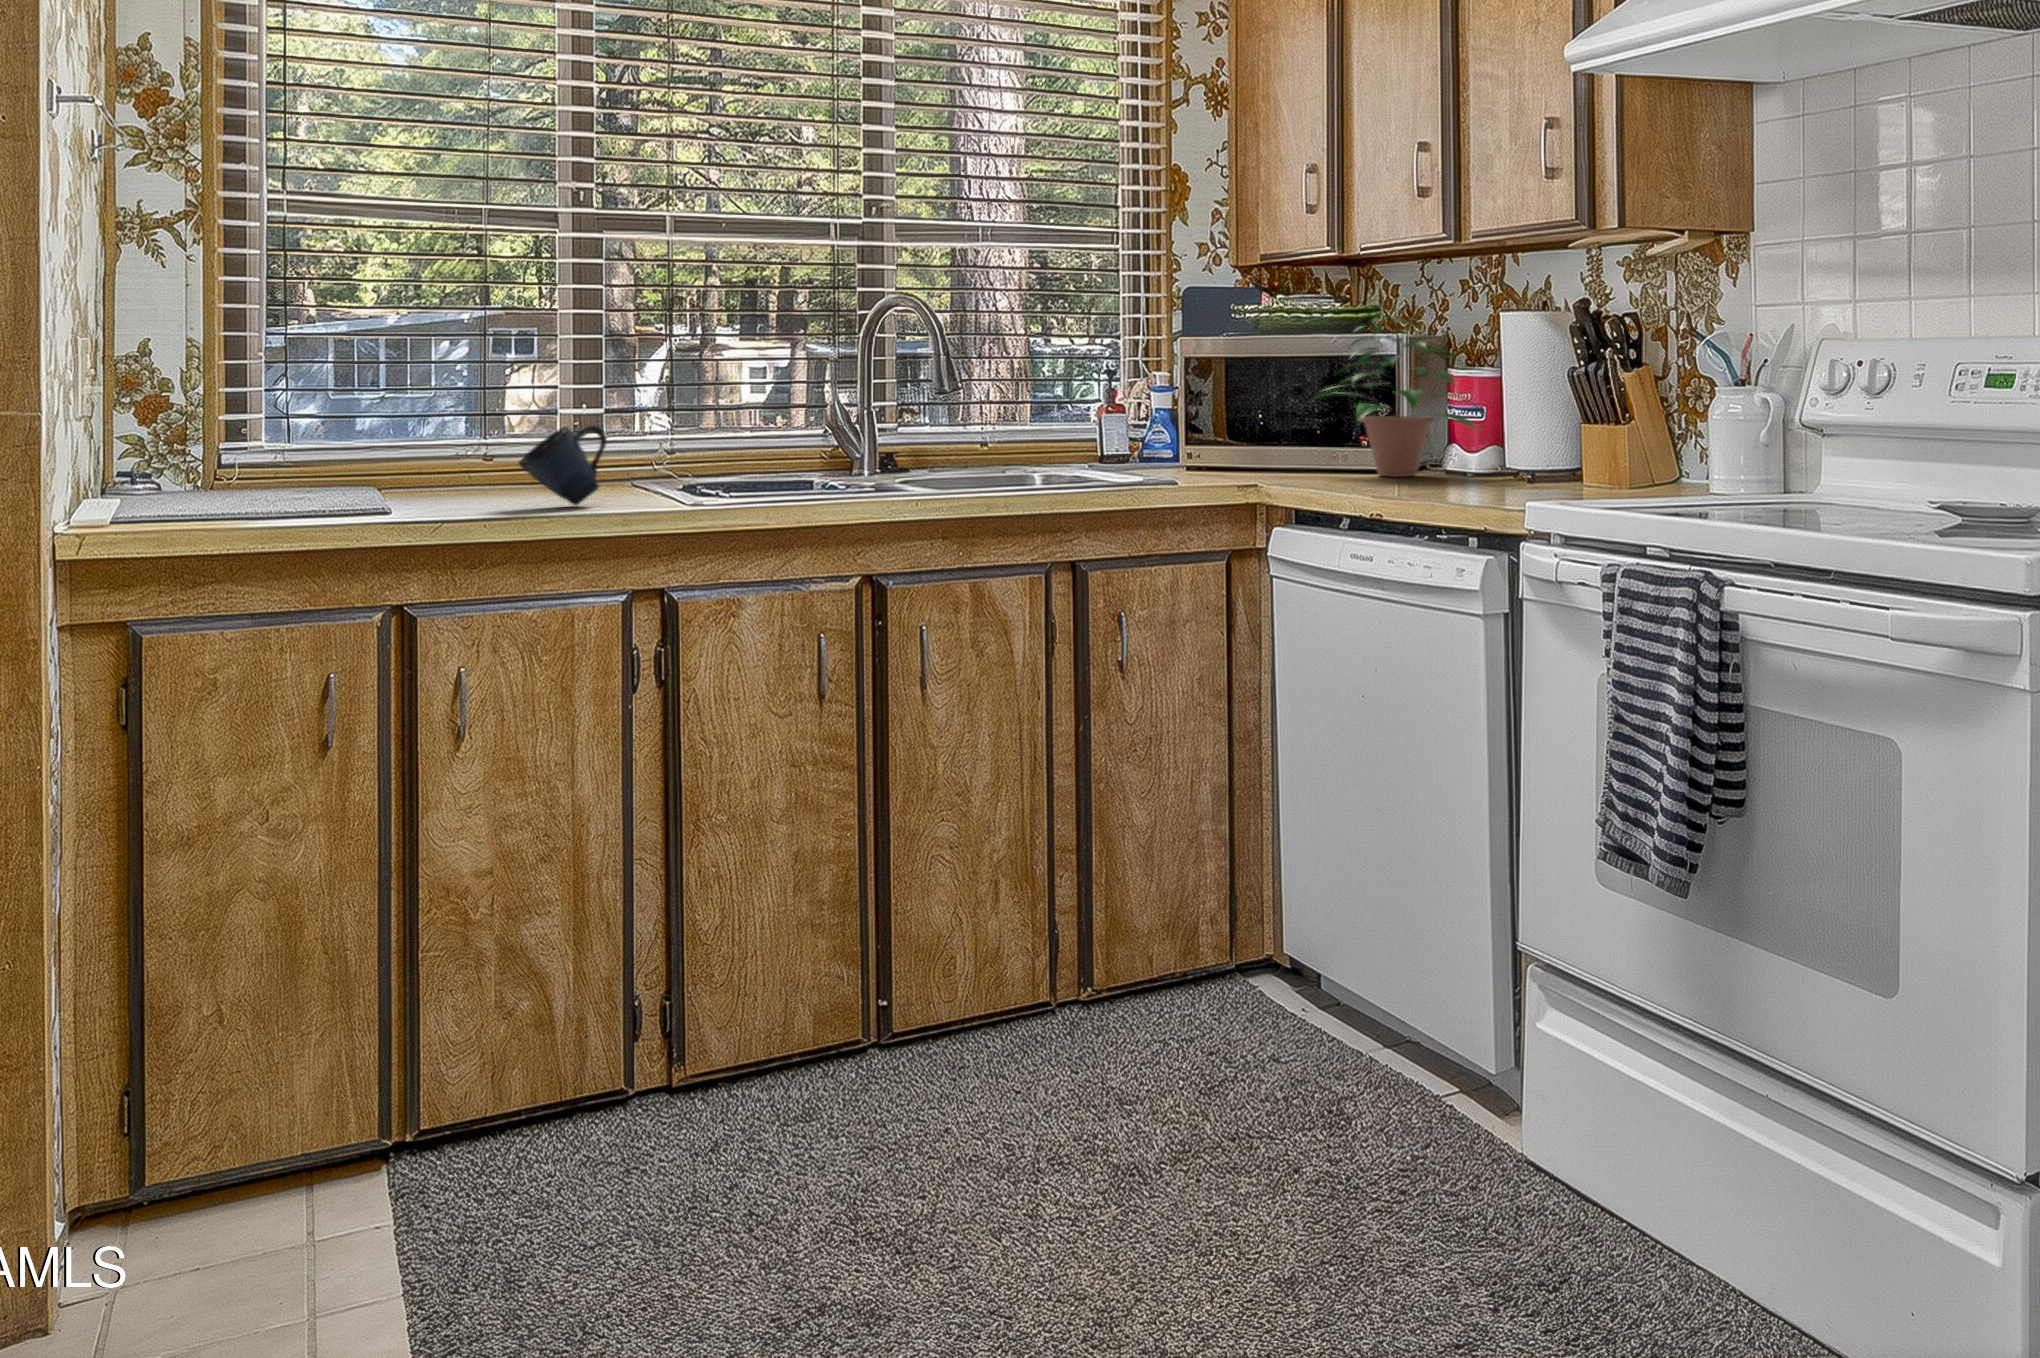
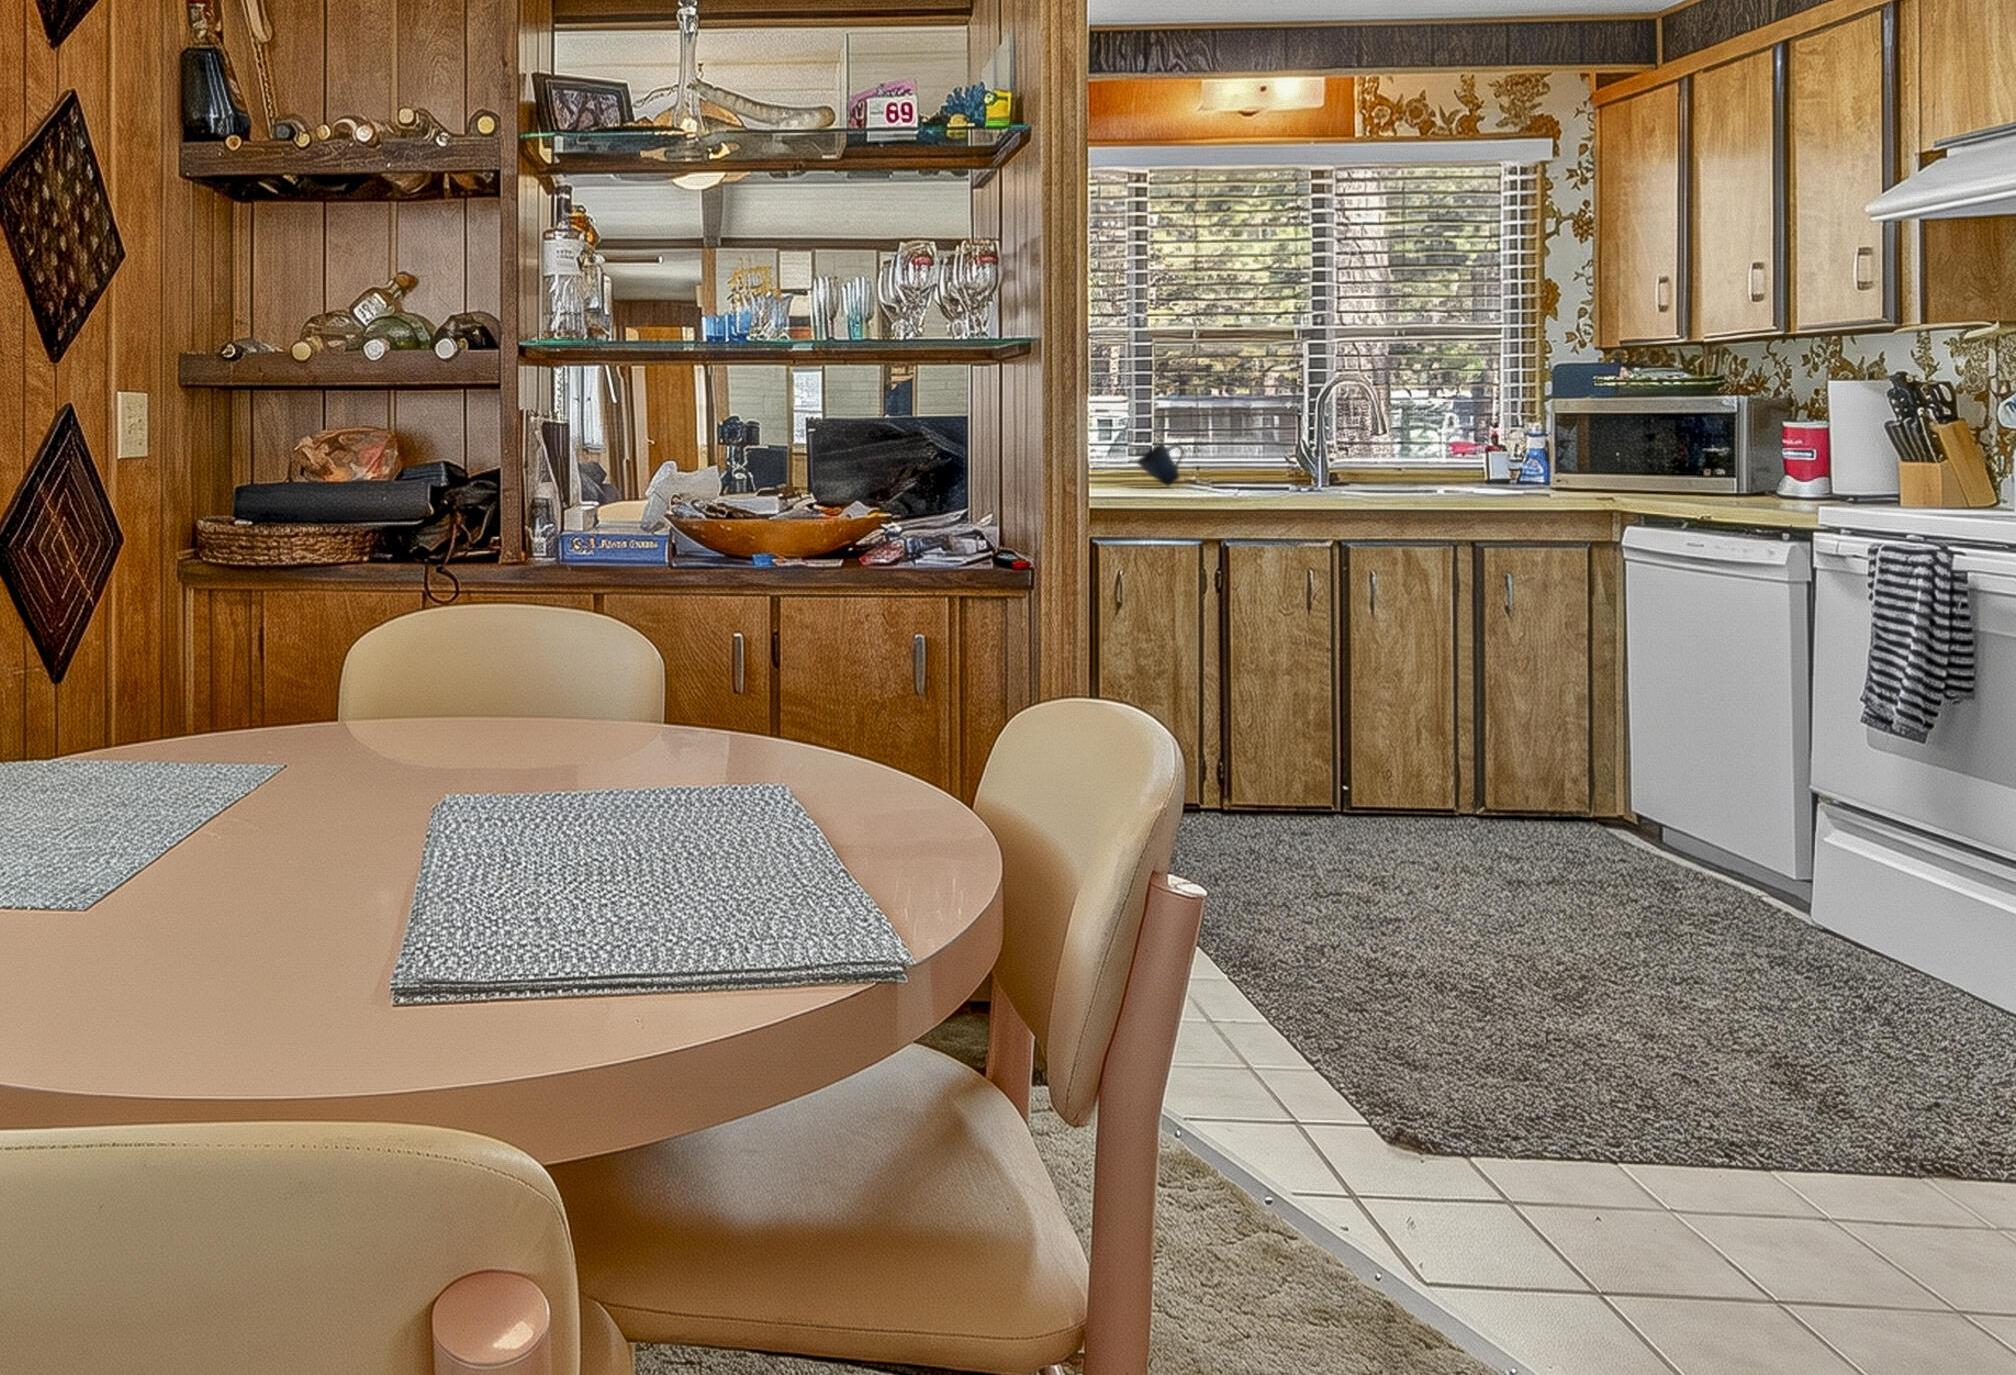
potted plant: present [1311,307,1480,476] -> none [1660,376,1817,497]

